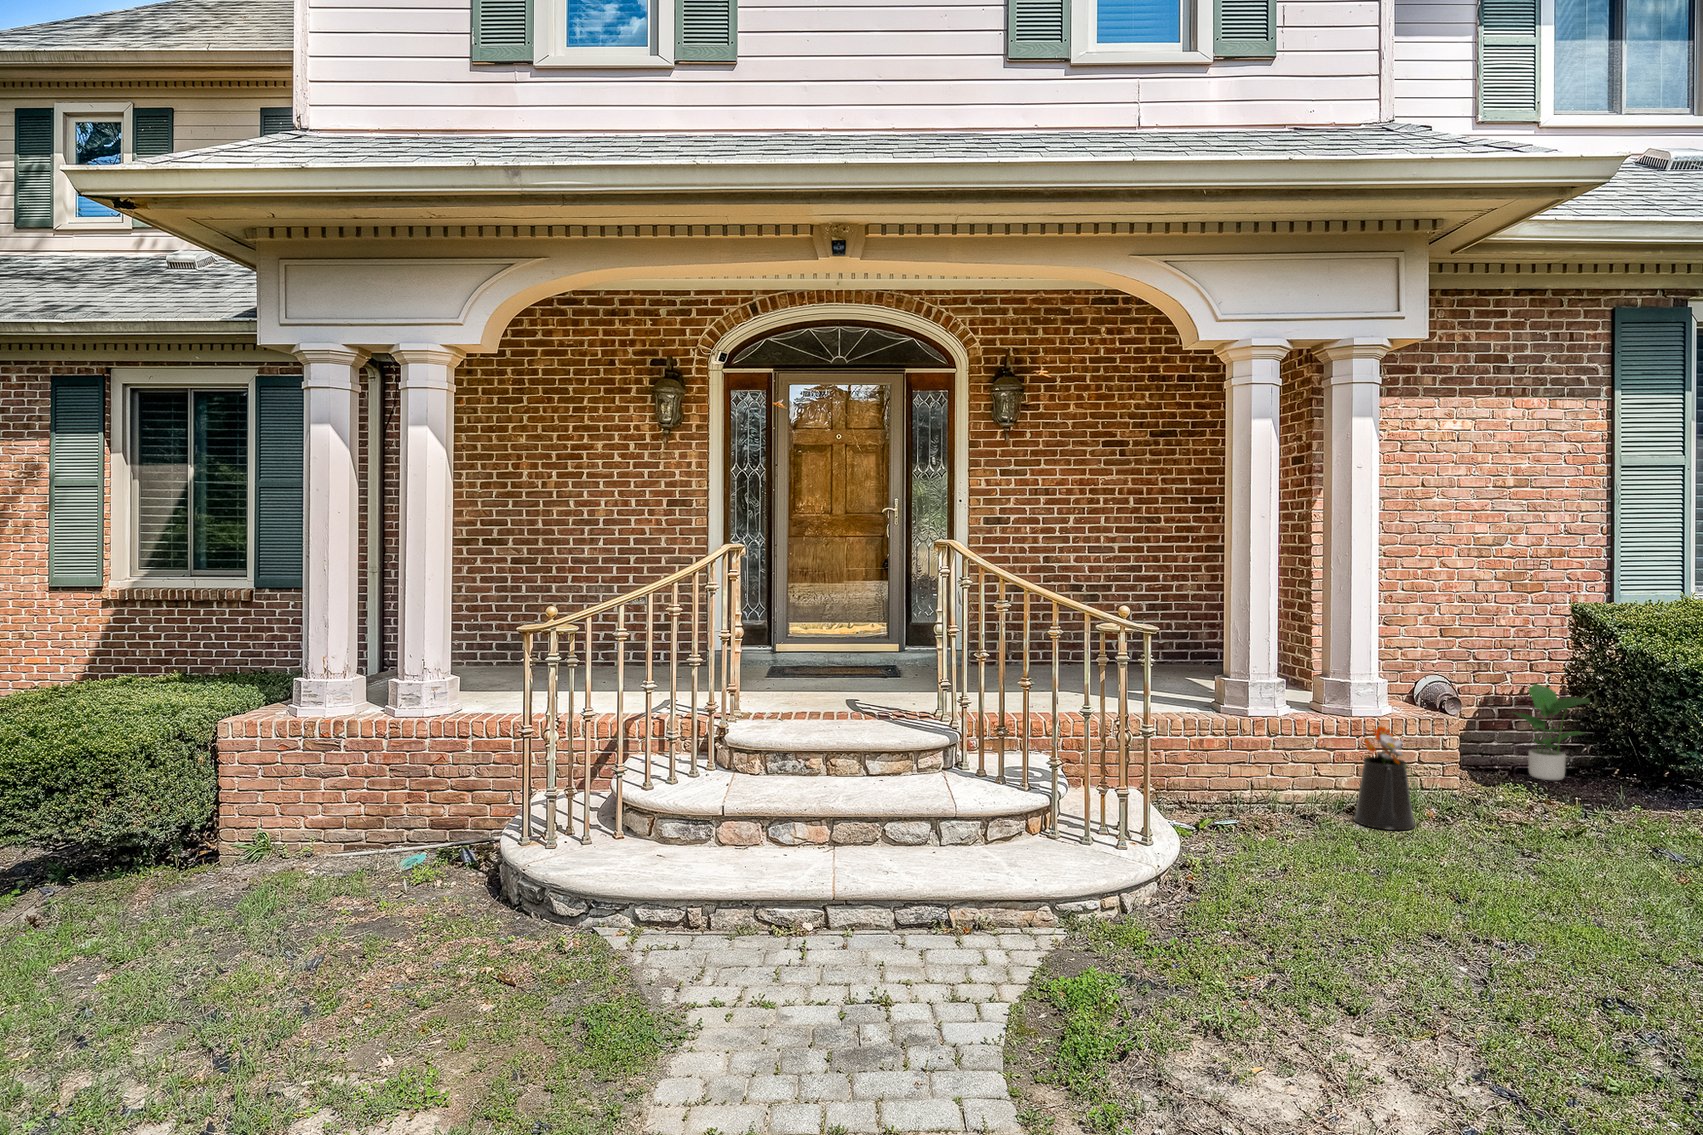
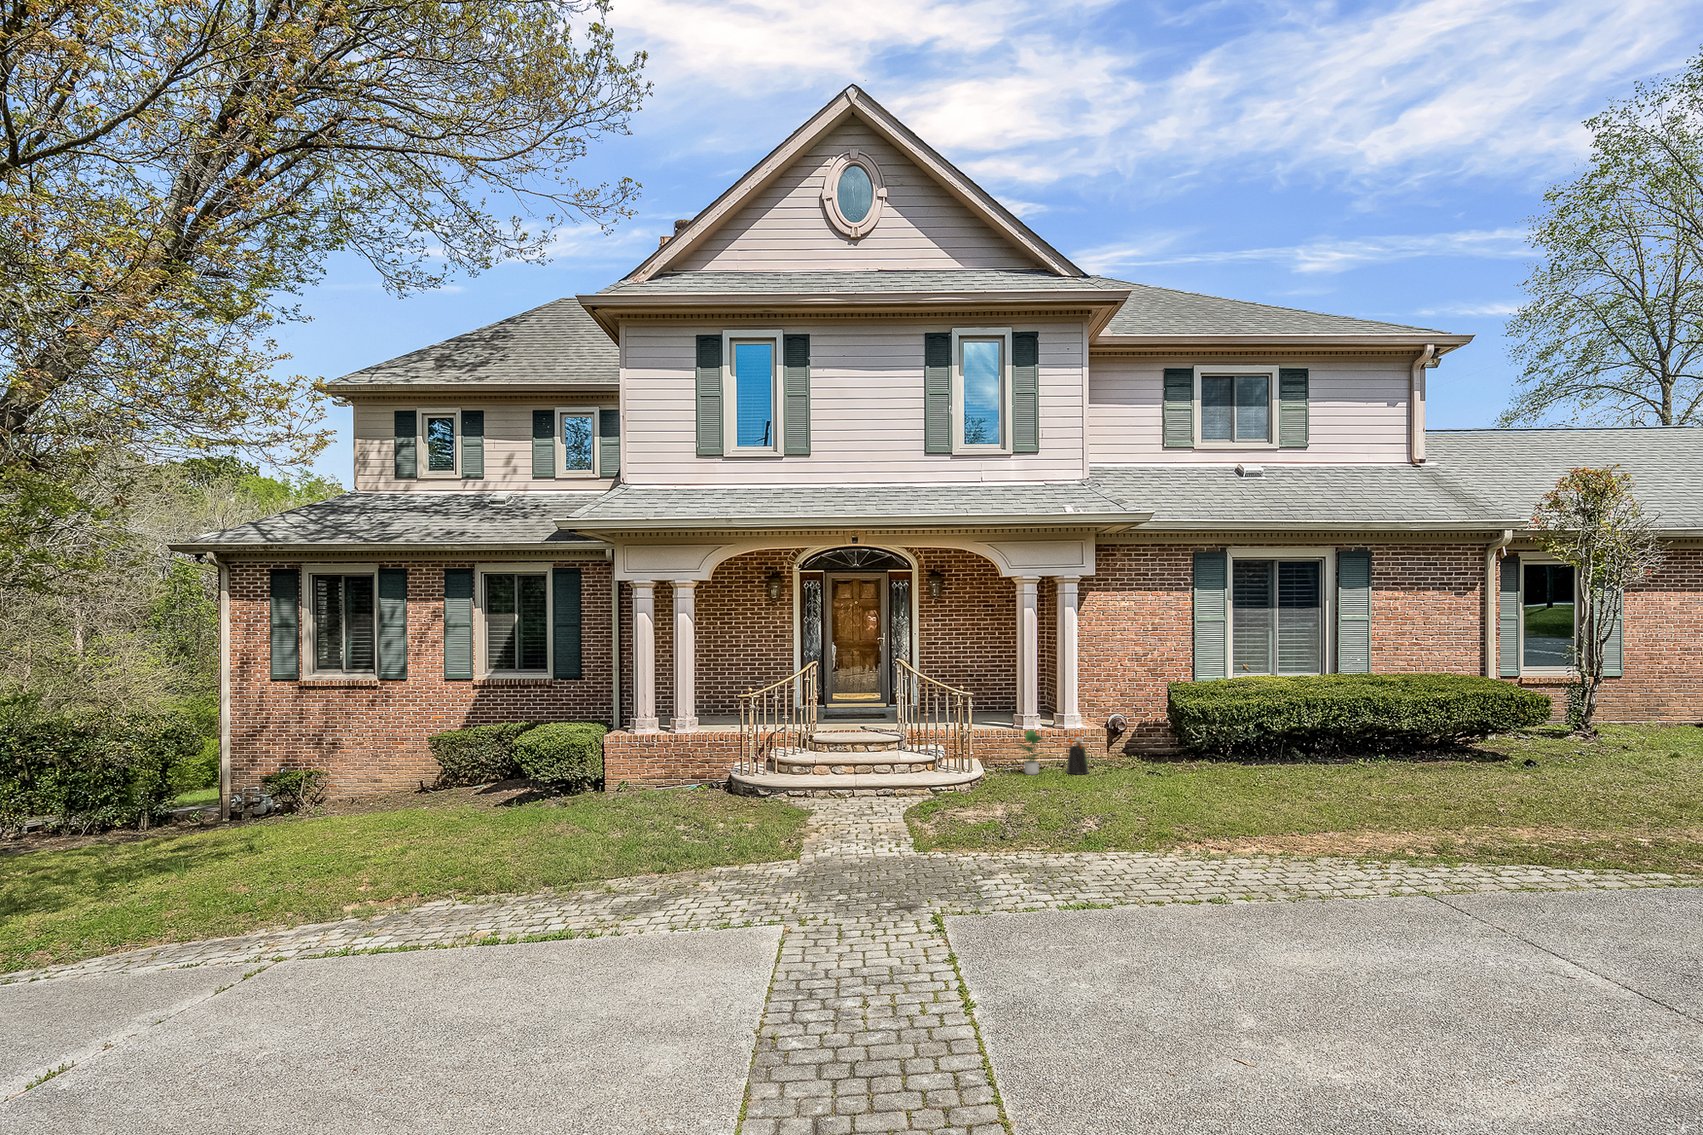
potted plant: present [1513,684,1590,780] -> present [1019,730,1043,775]

